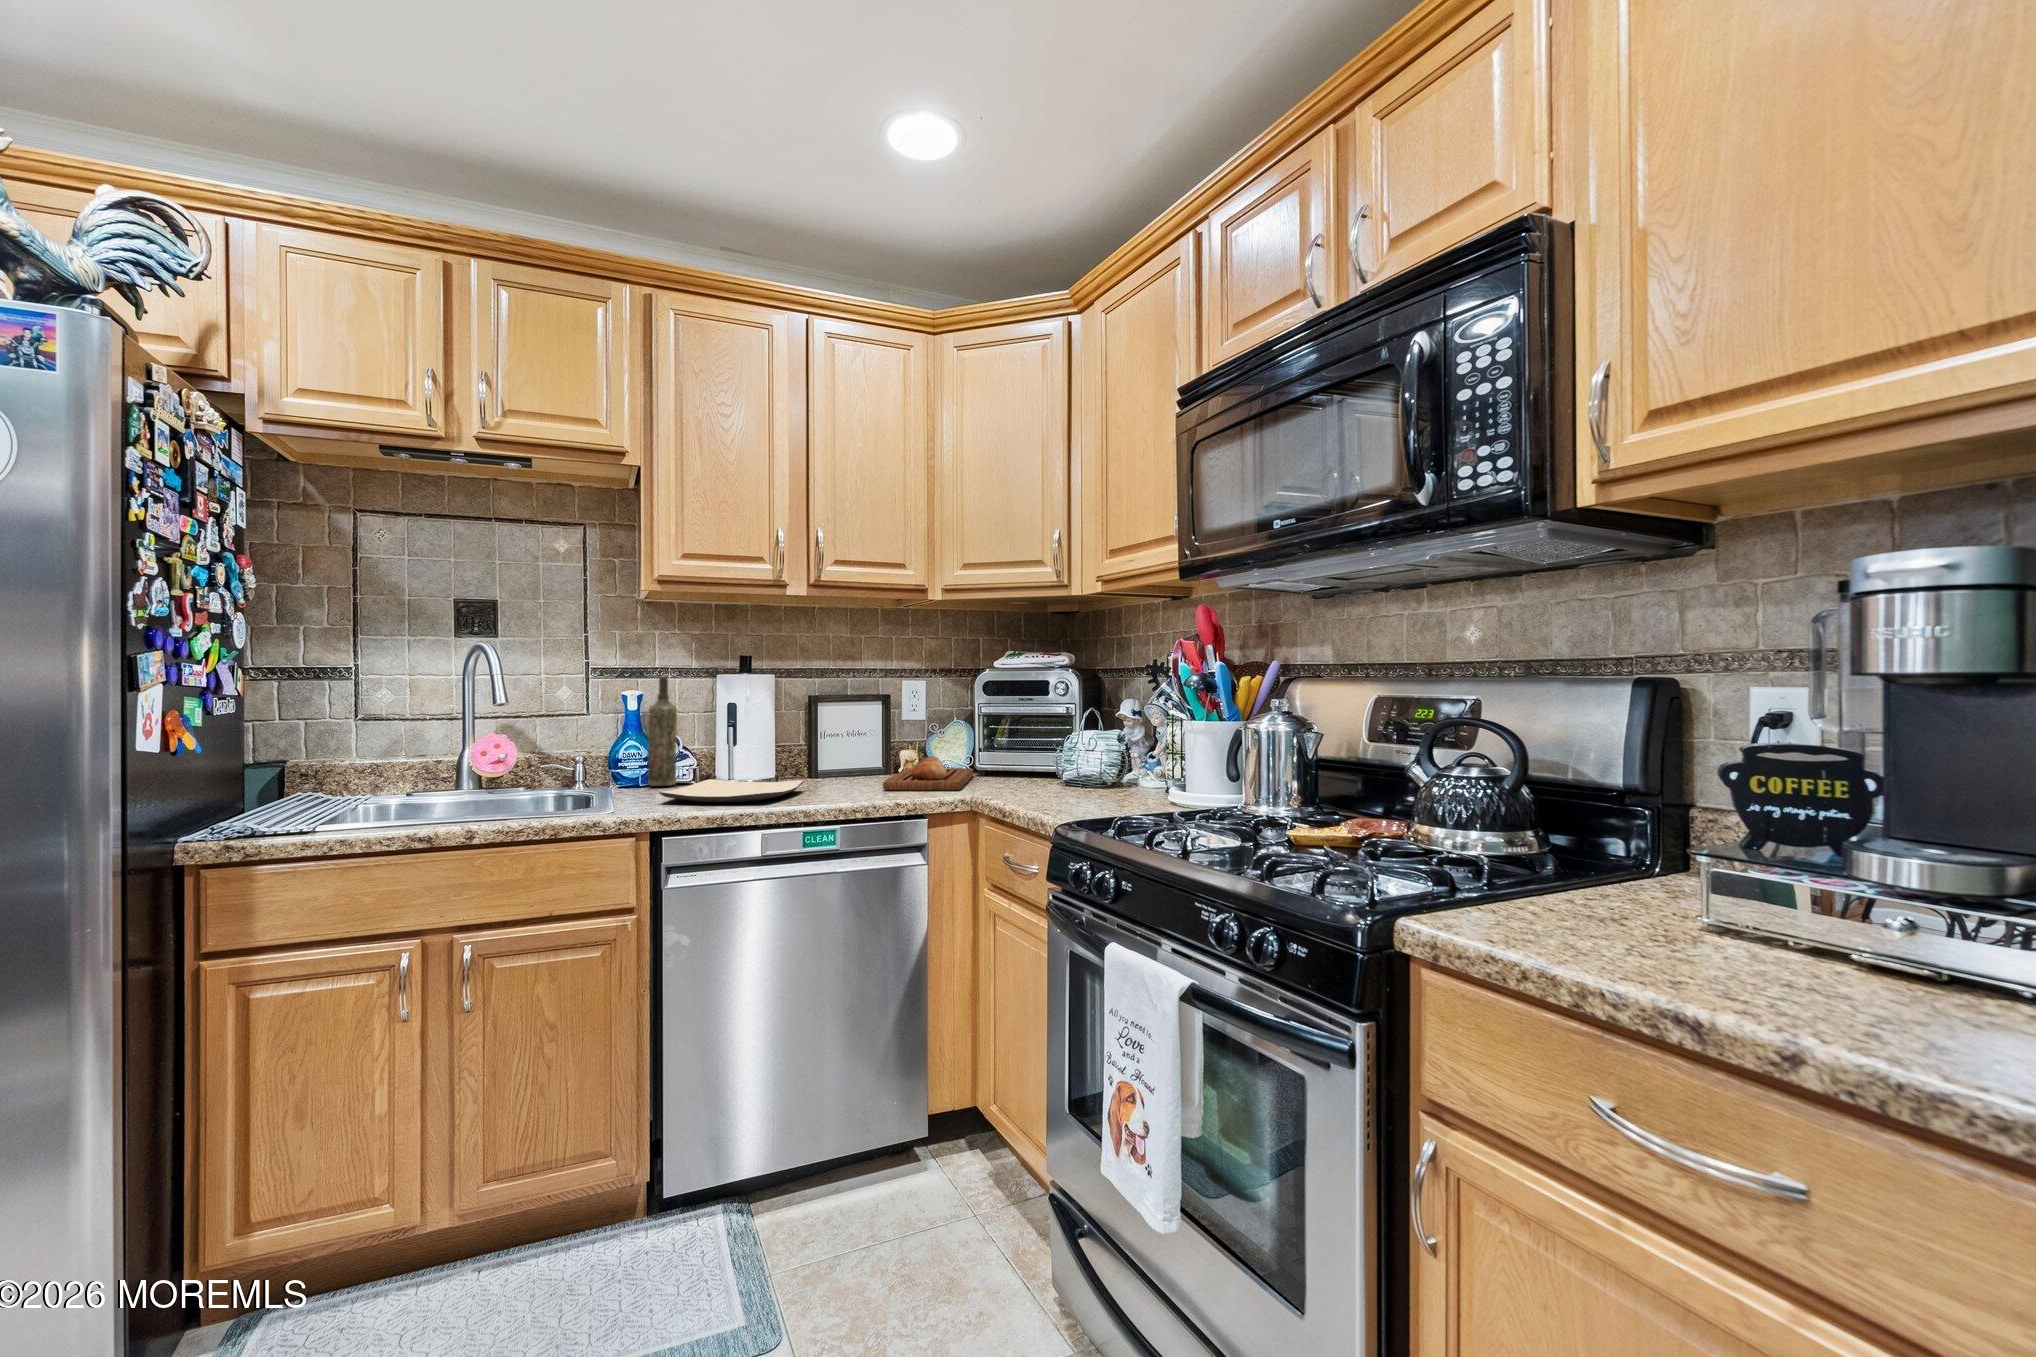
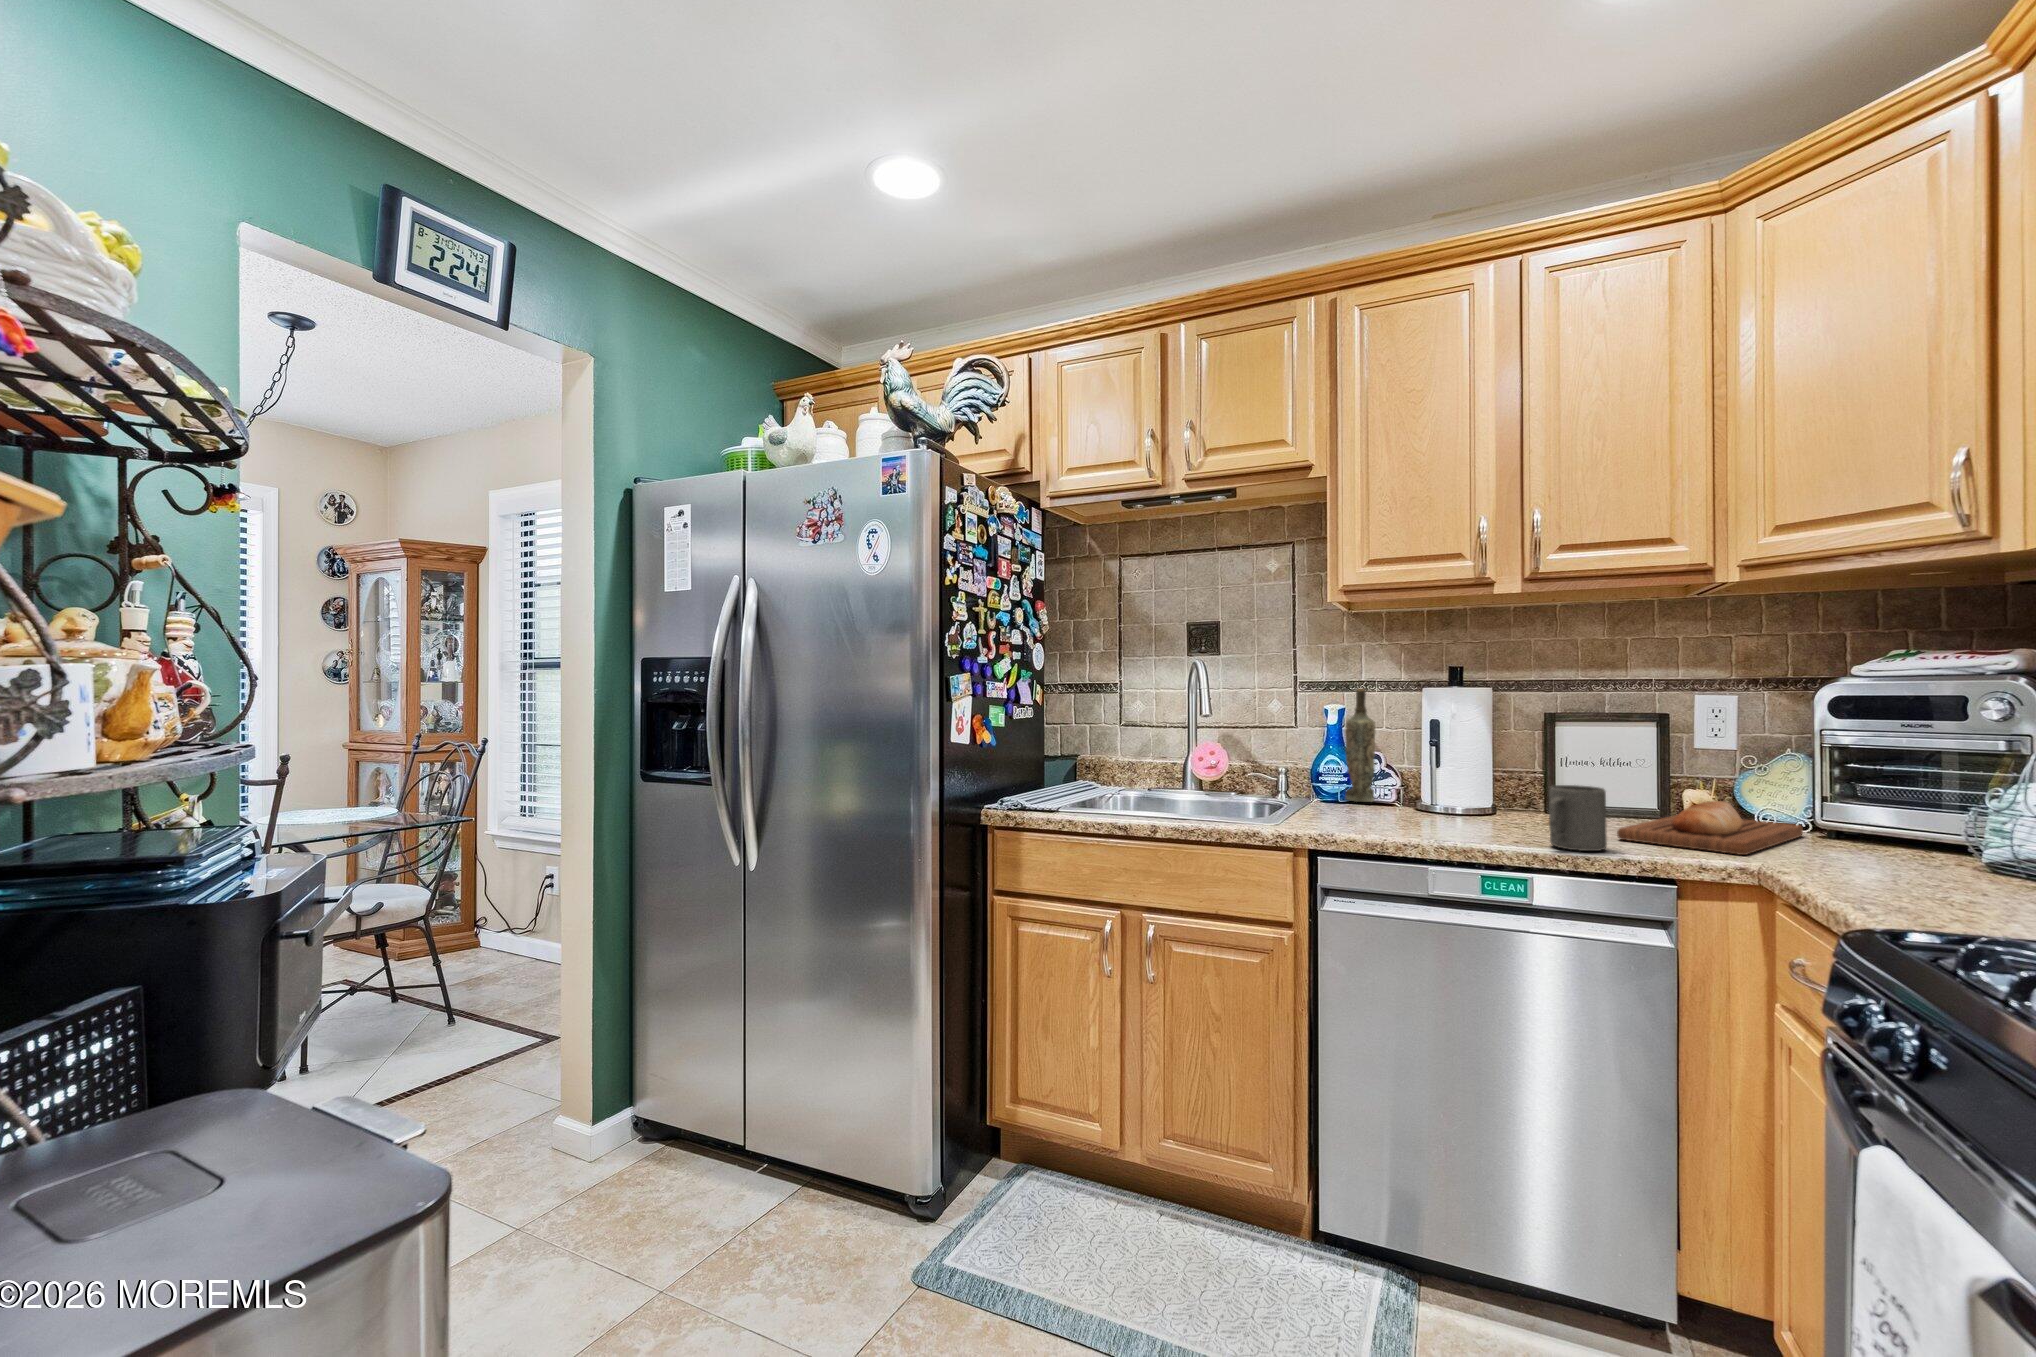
mug: none [849,750,886,800] -> present [1549,785,1607,851]
plate: present [659,779,804,802] -> none [1329,801,1506,831]

